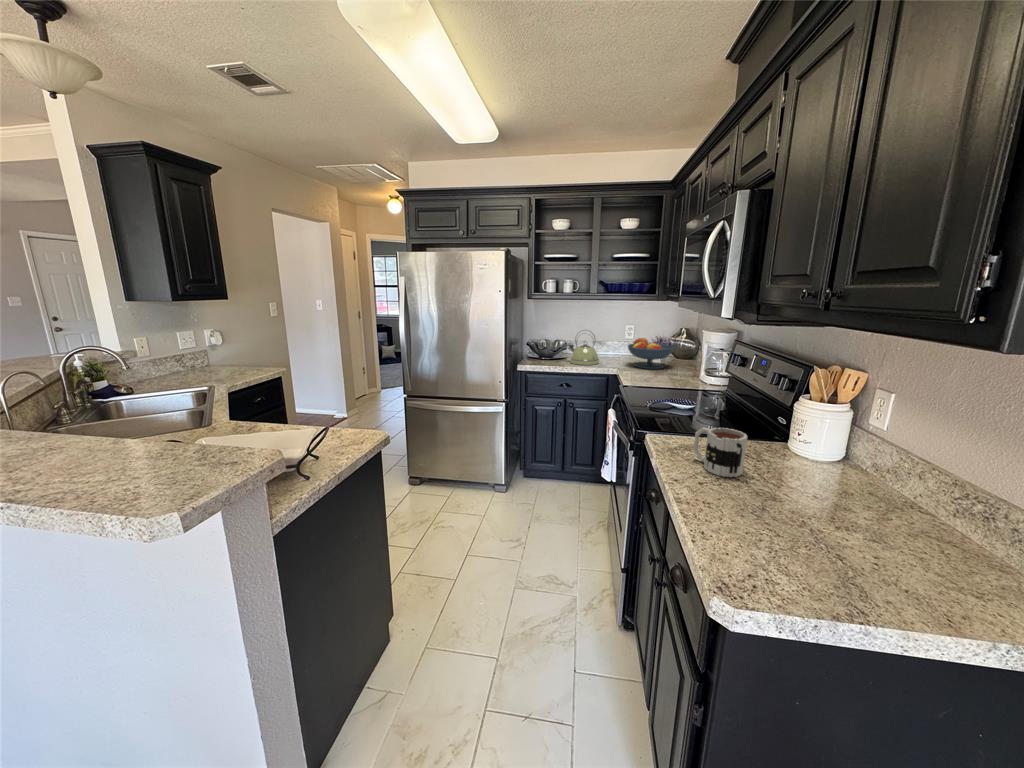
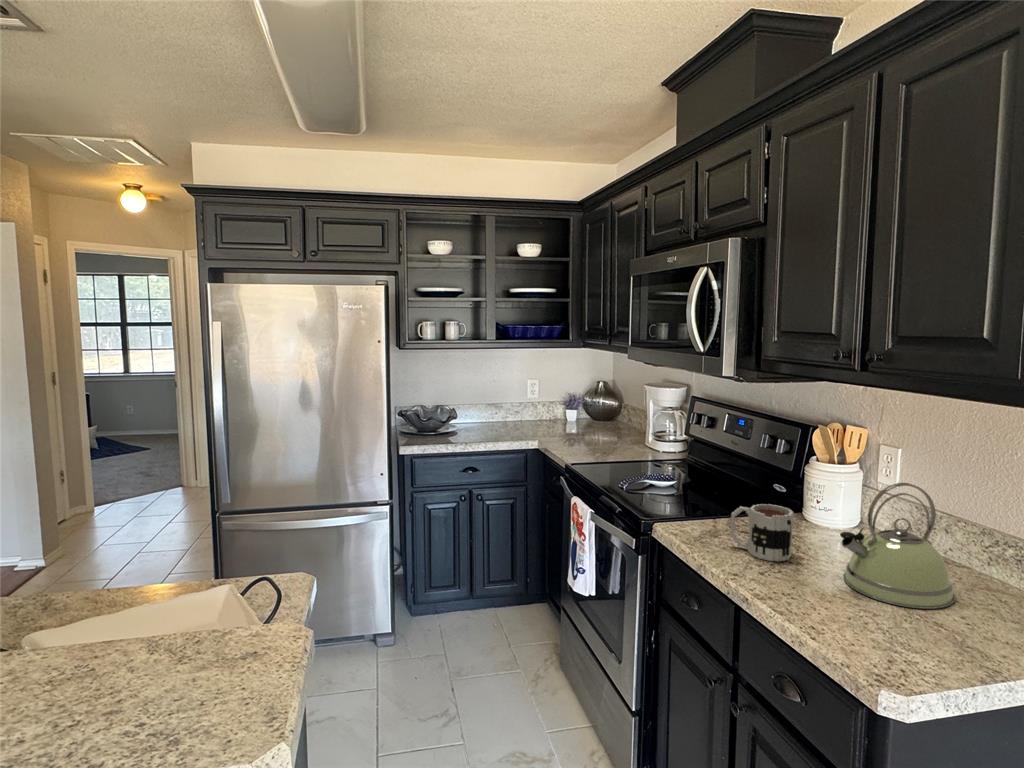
kettle: present [567,333,599,365] -> present [840,483,955,609]
fruit bowl: present [628,338,674,369] -> none [544,396,603,438]

